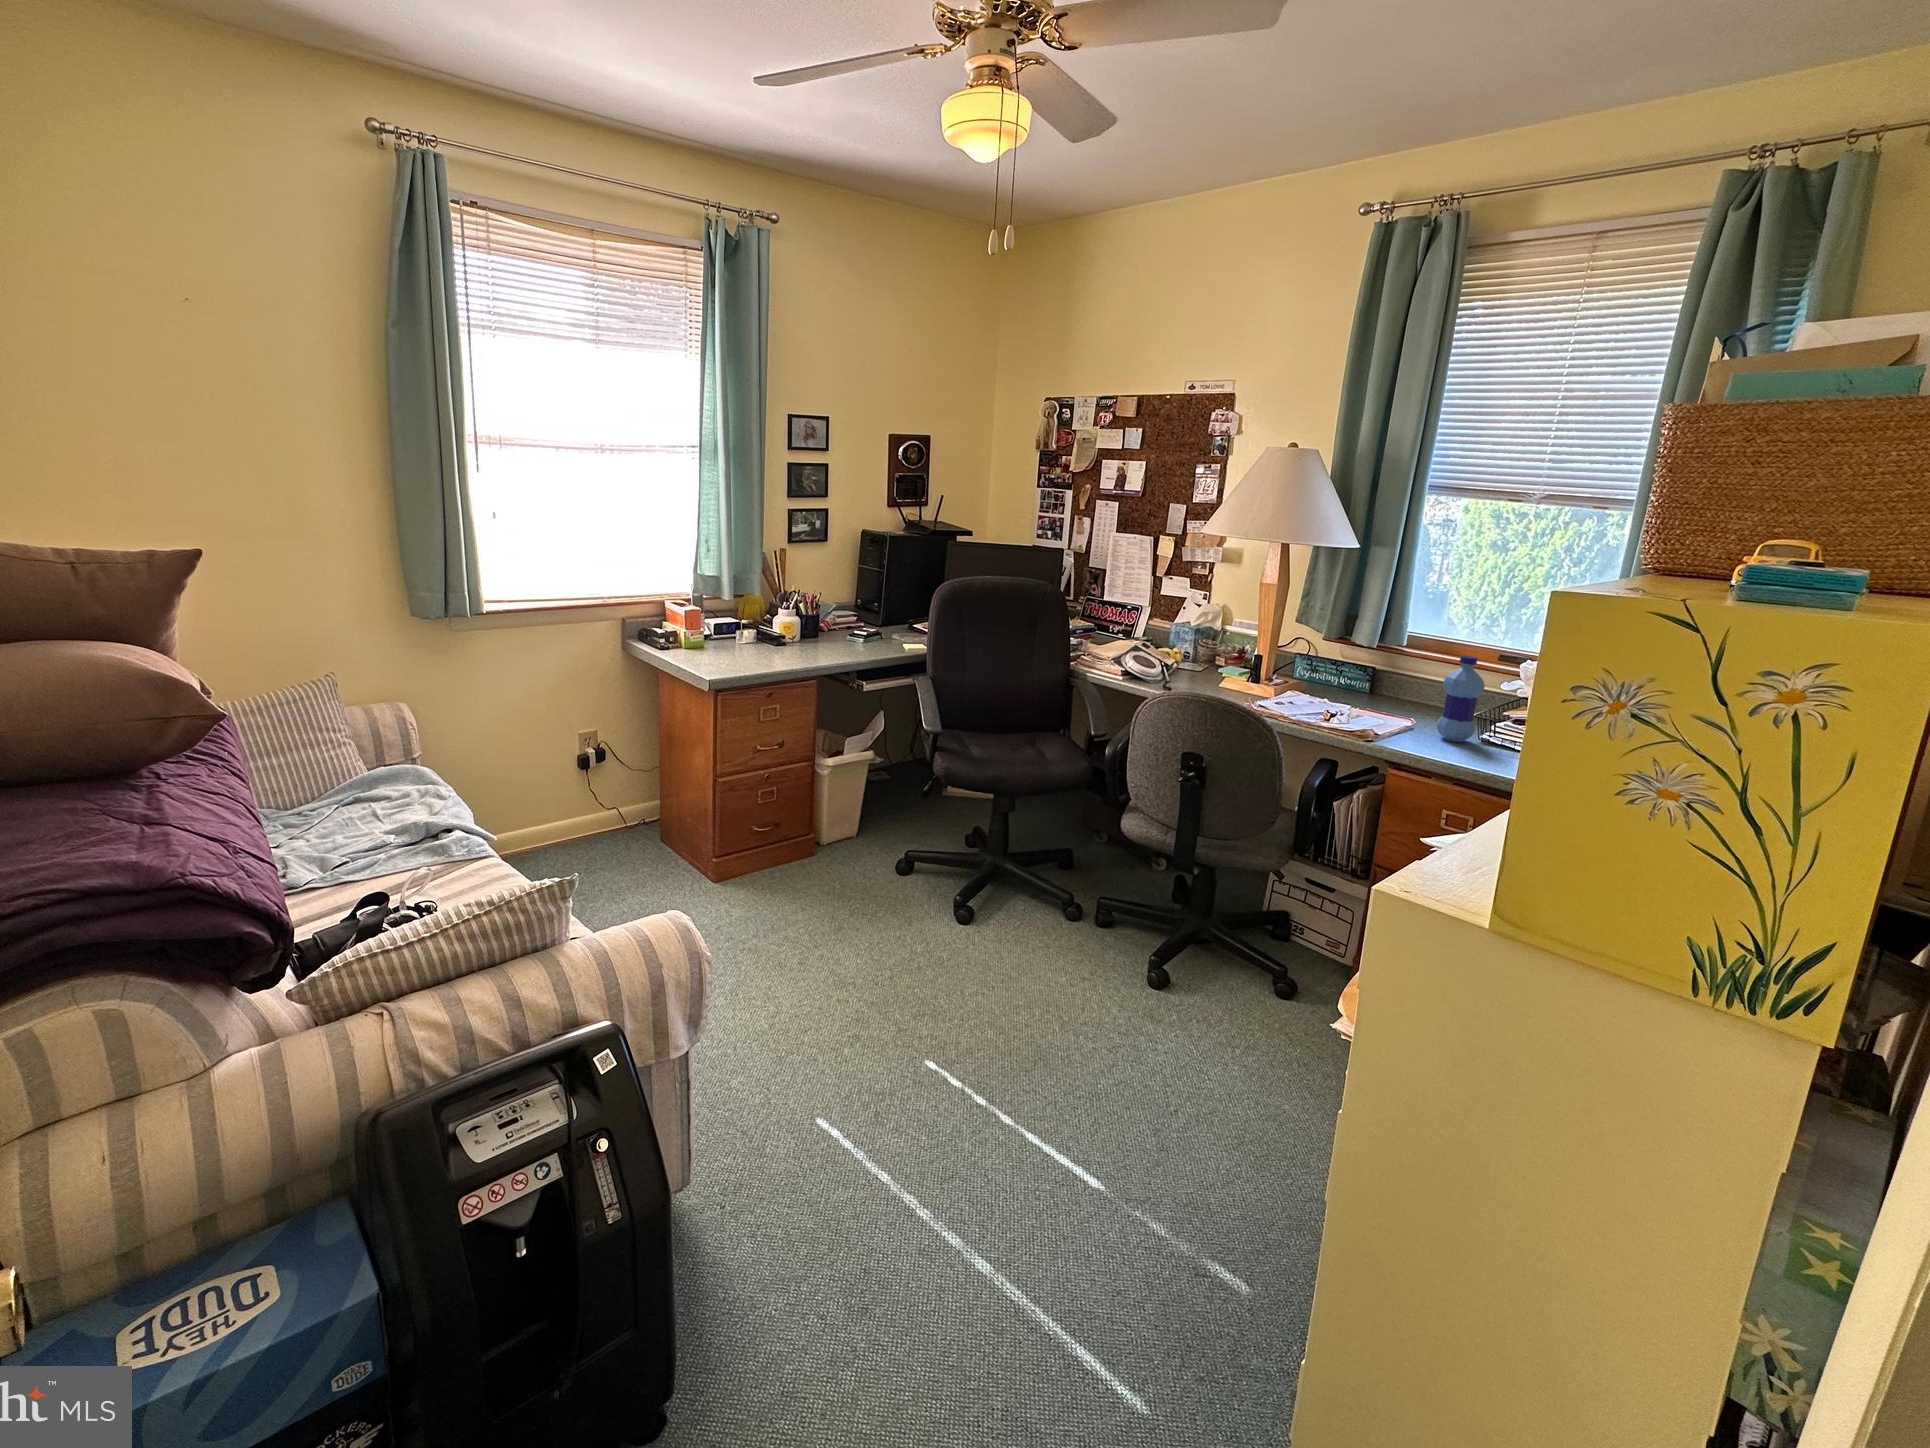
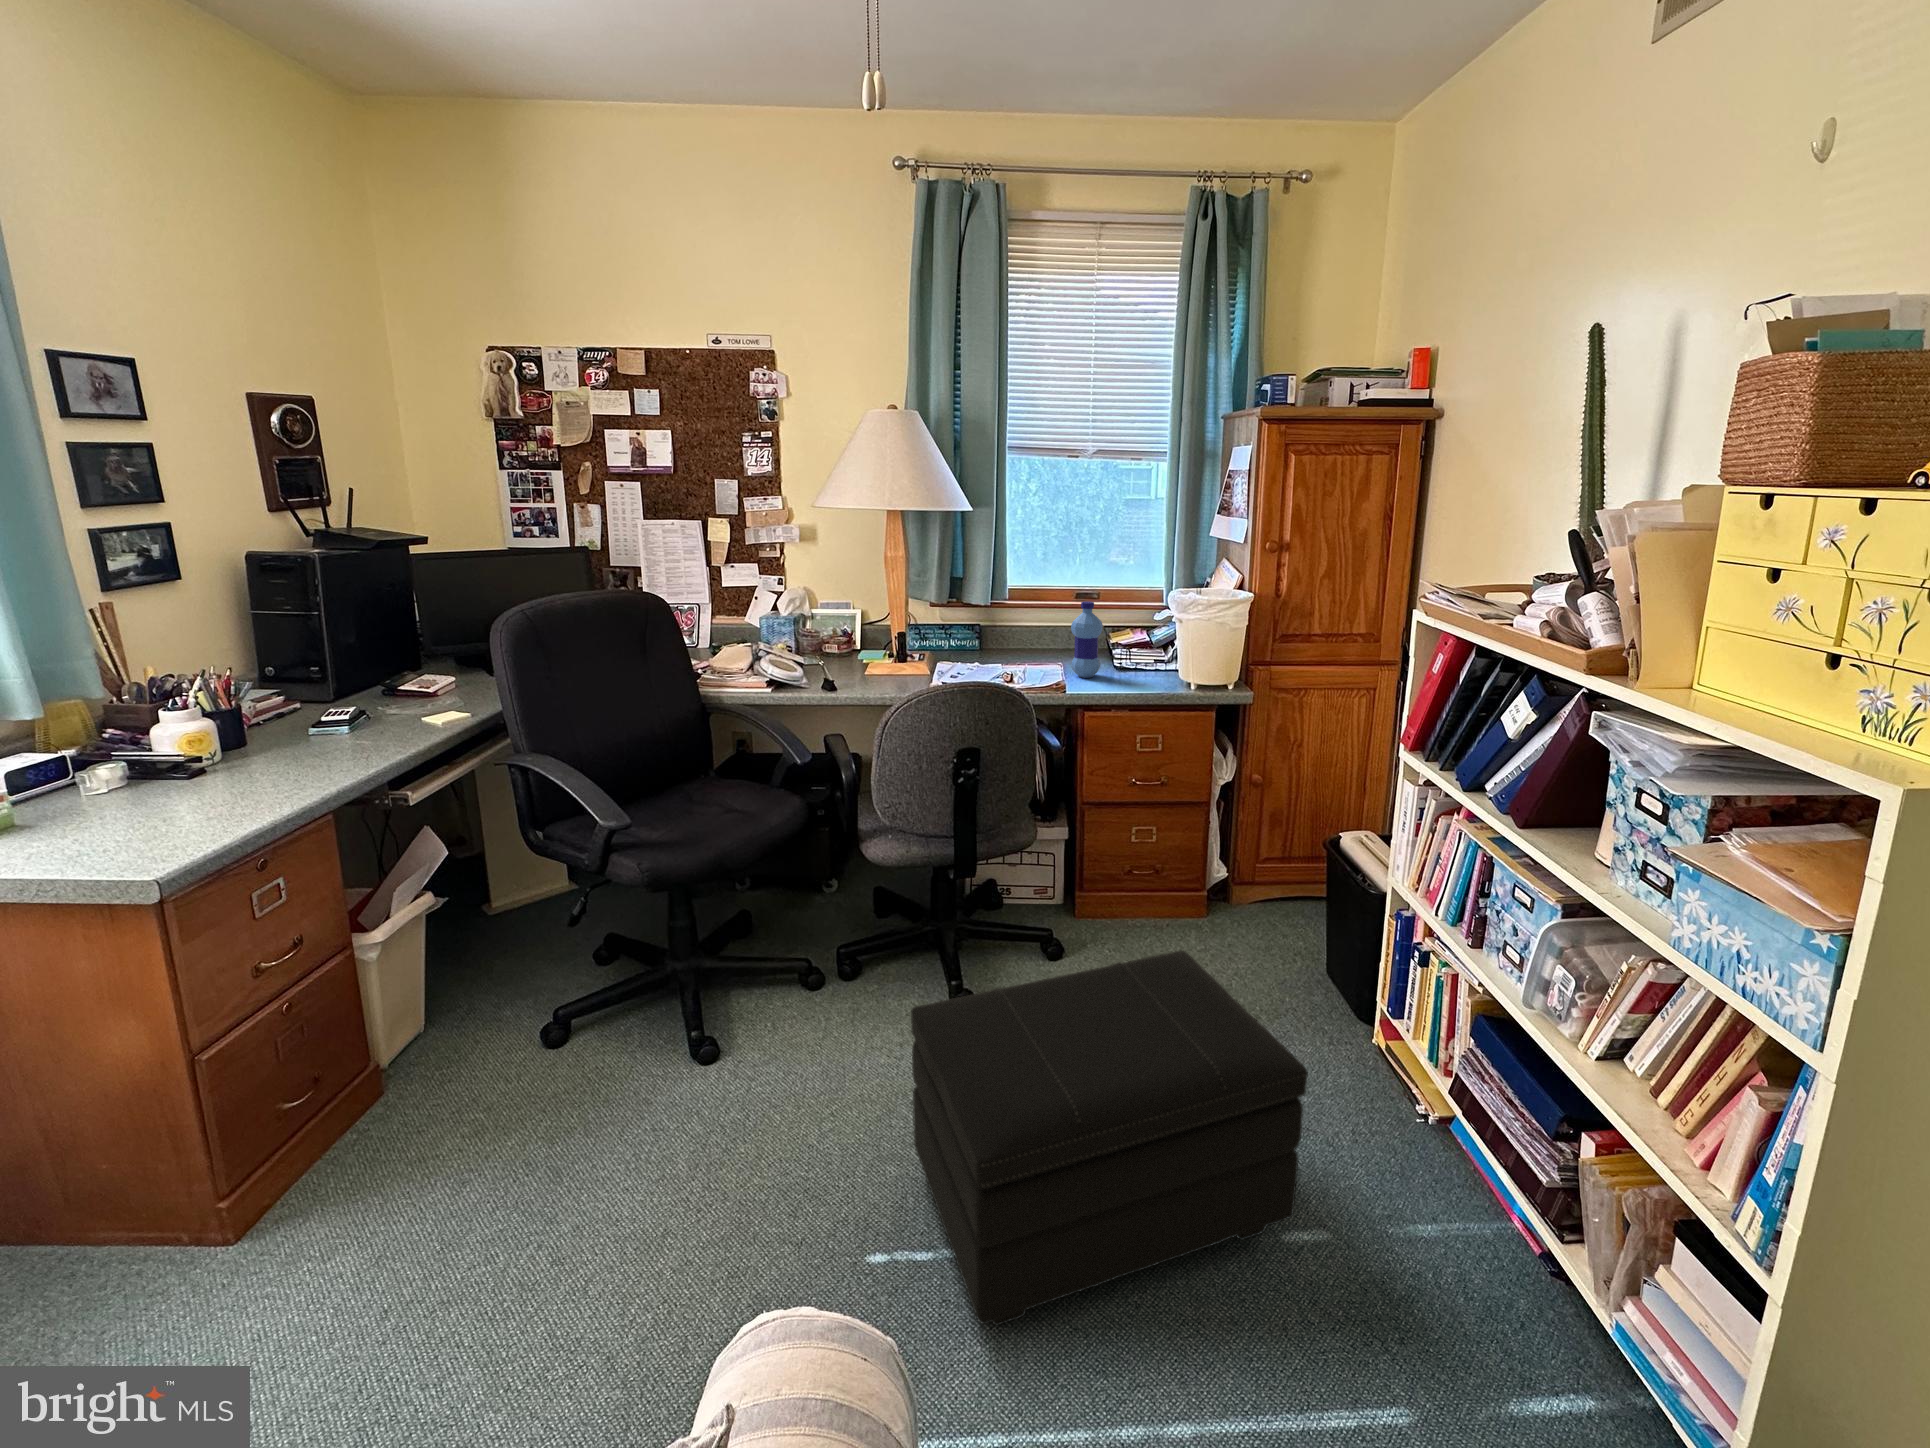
footstool: none [933,919,1299,1282] -> present [911,951,1308,1325]

